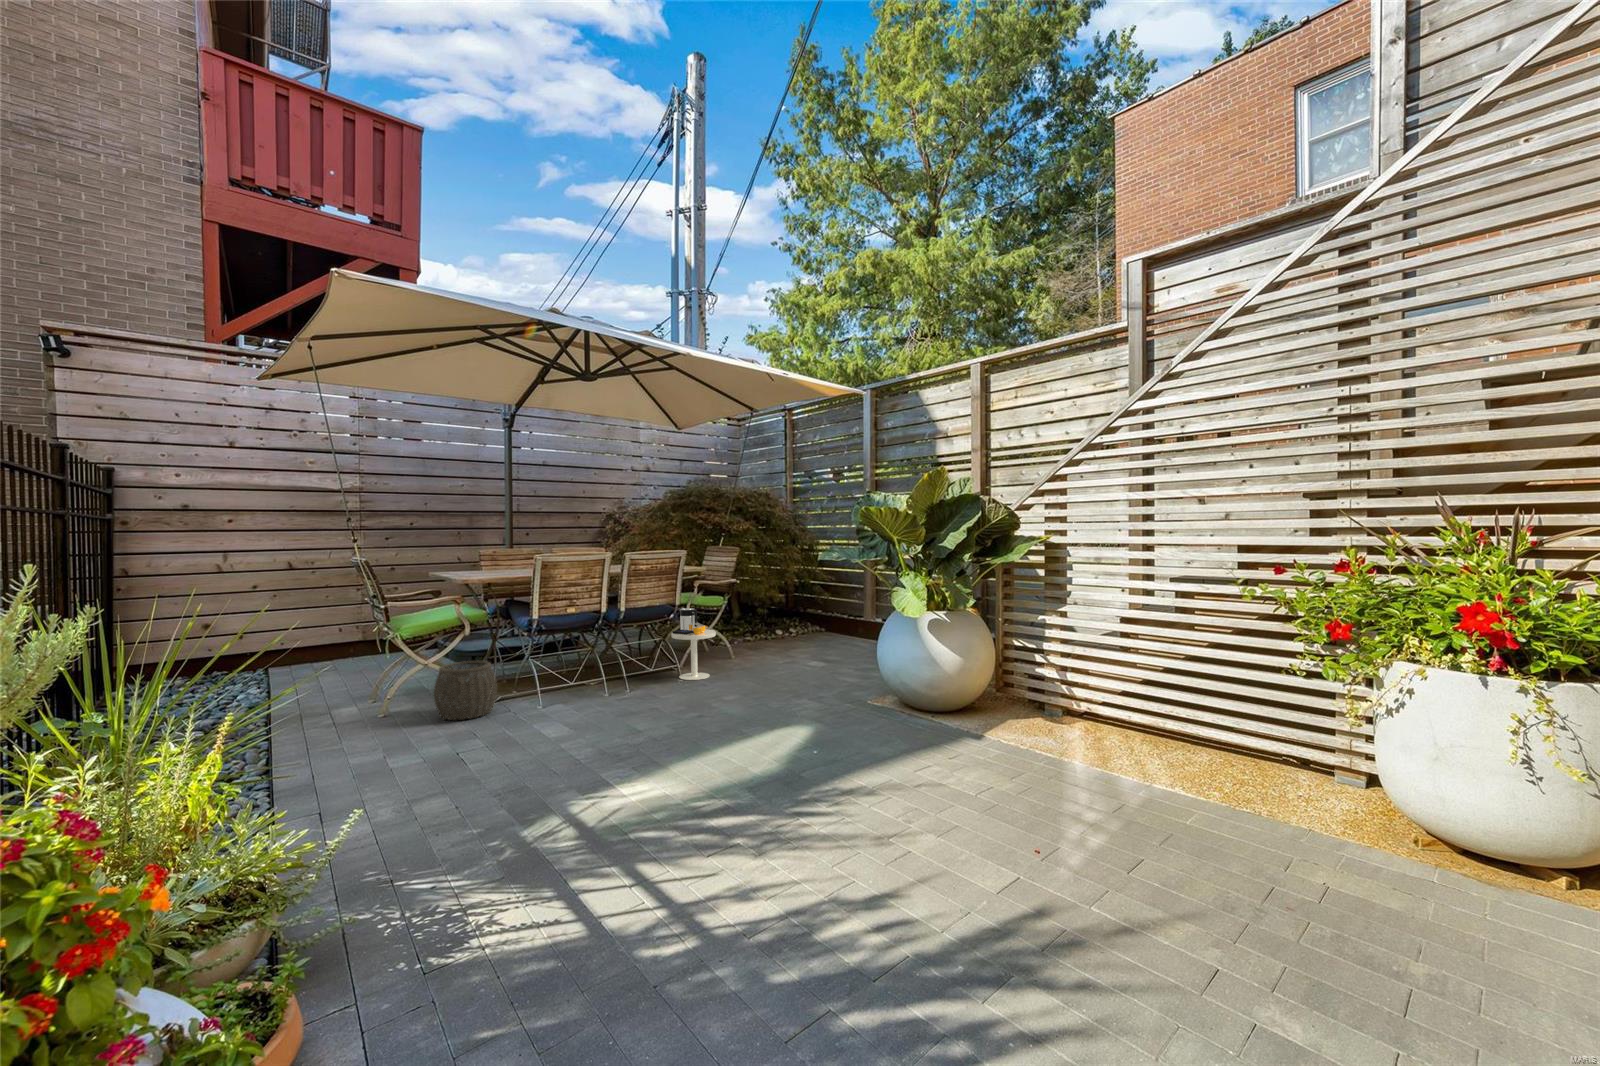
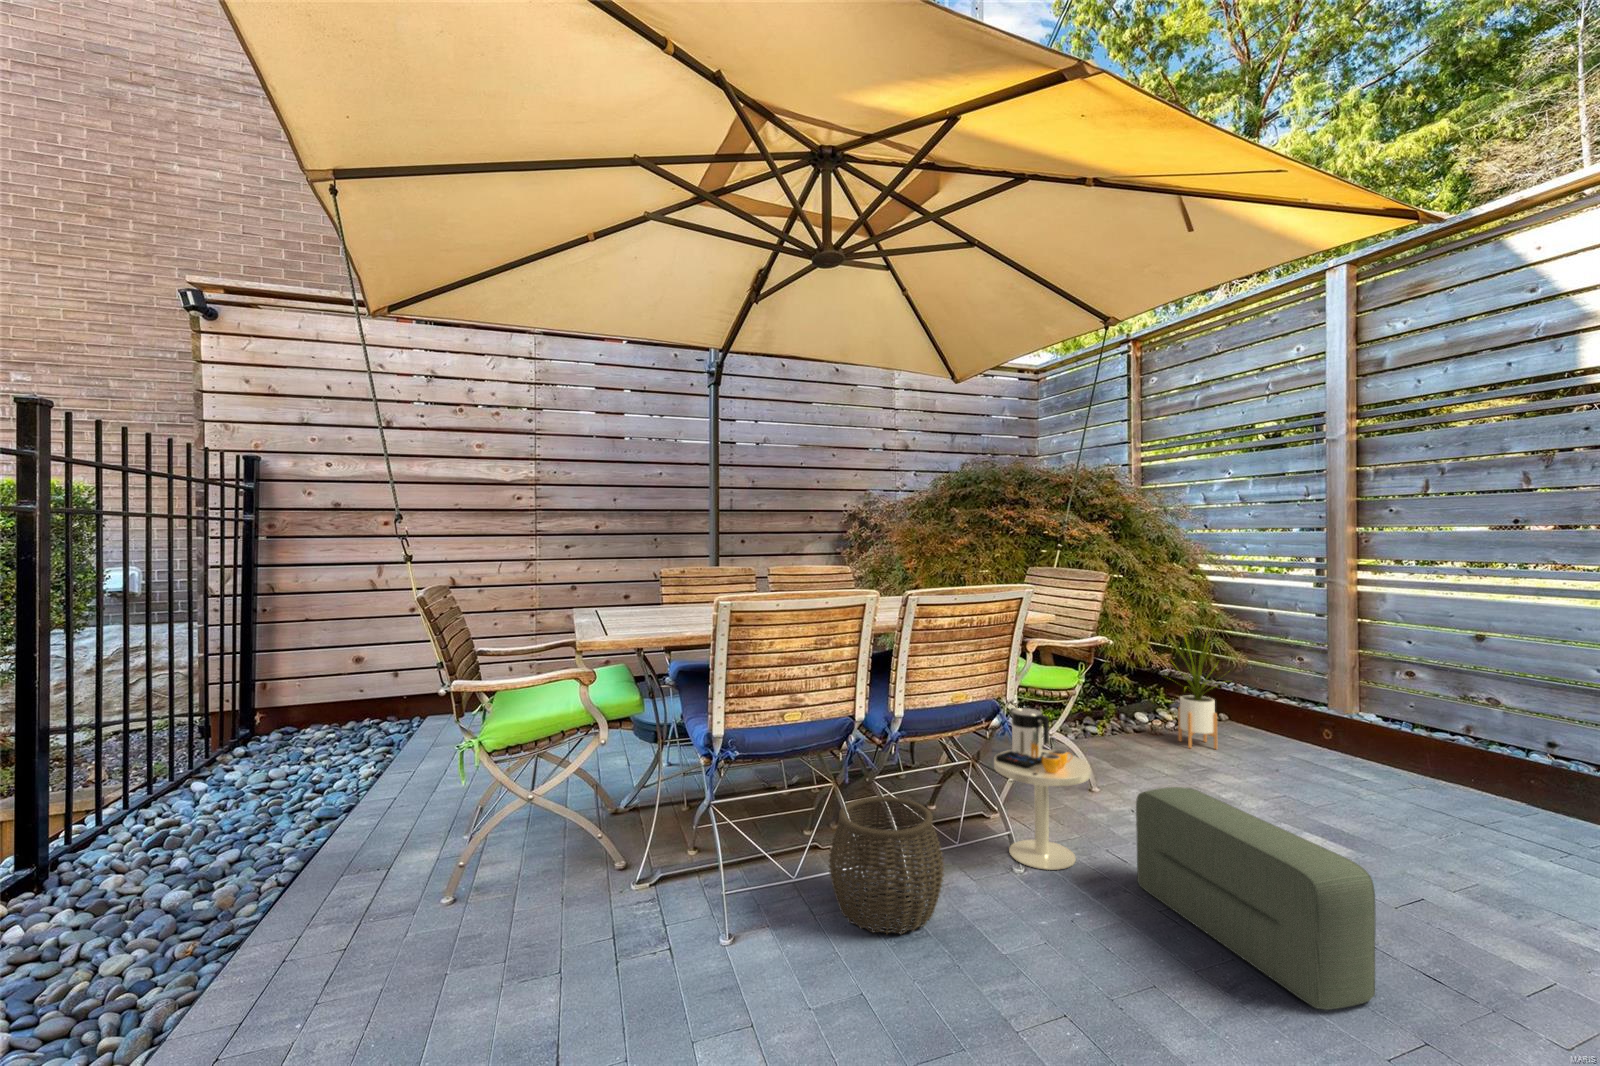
house plant: none [767,571,804,639] -> present [1175,635,1218,749]
pouf: none [733,634,804,696] -> present [1136,787,1376,1010]
woven basket: present [434,661,497,720] -> present [829,797,944,934]

